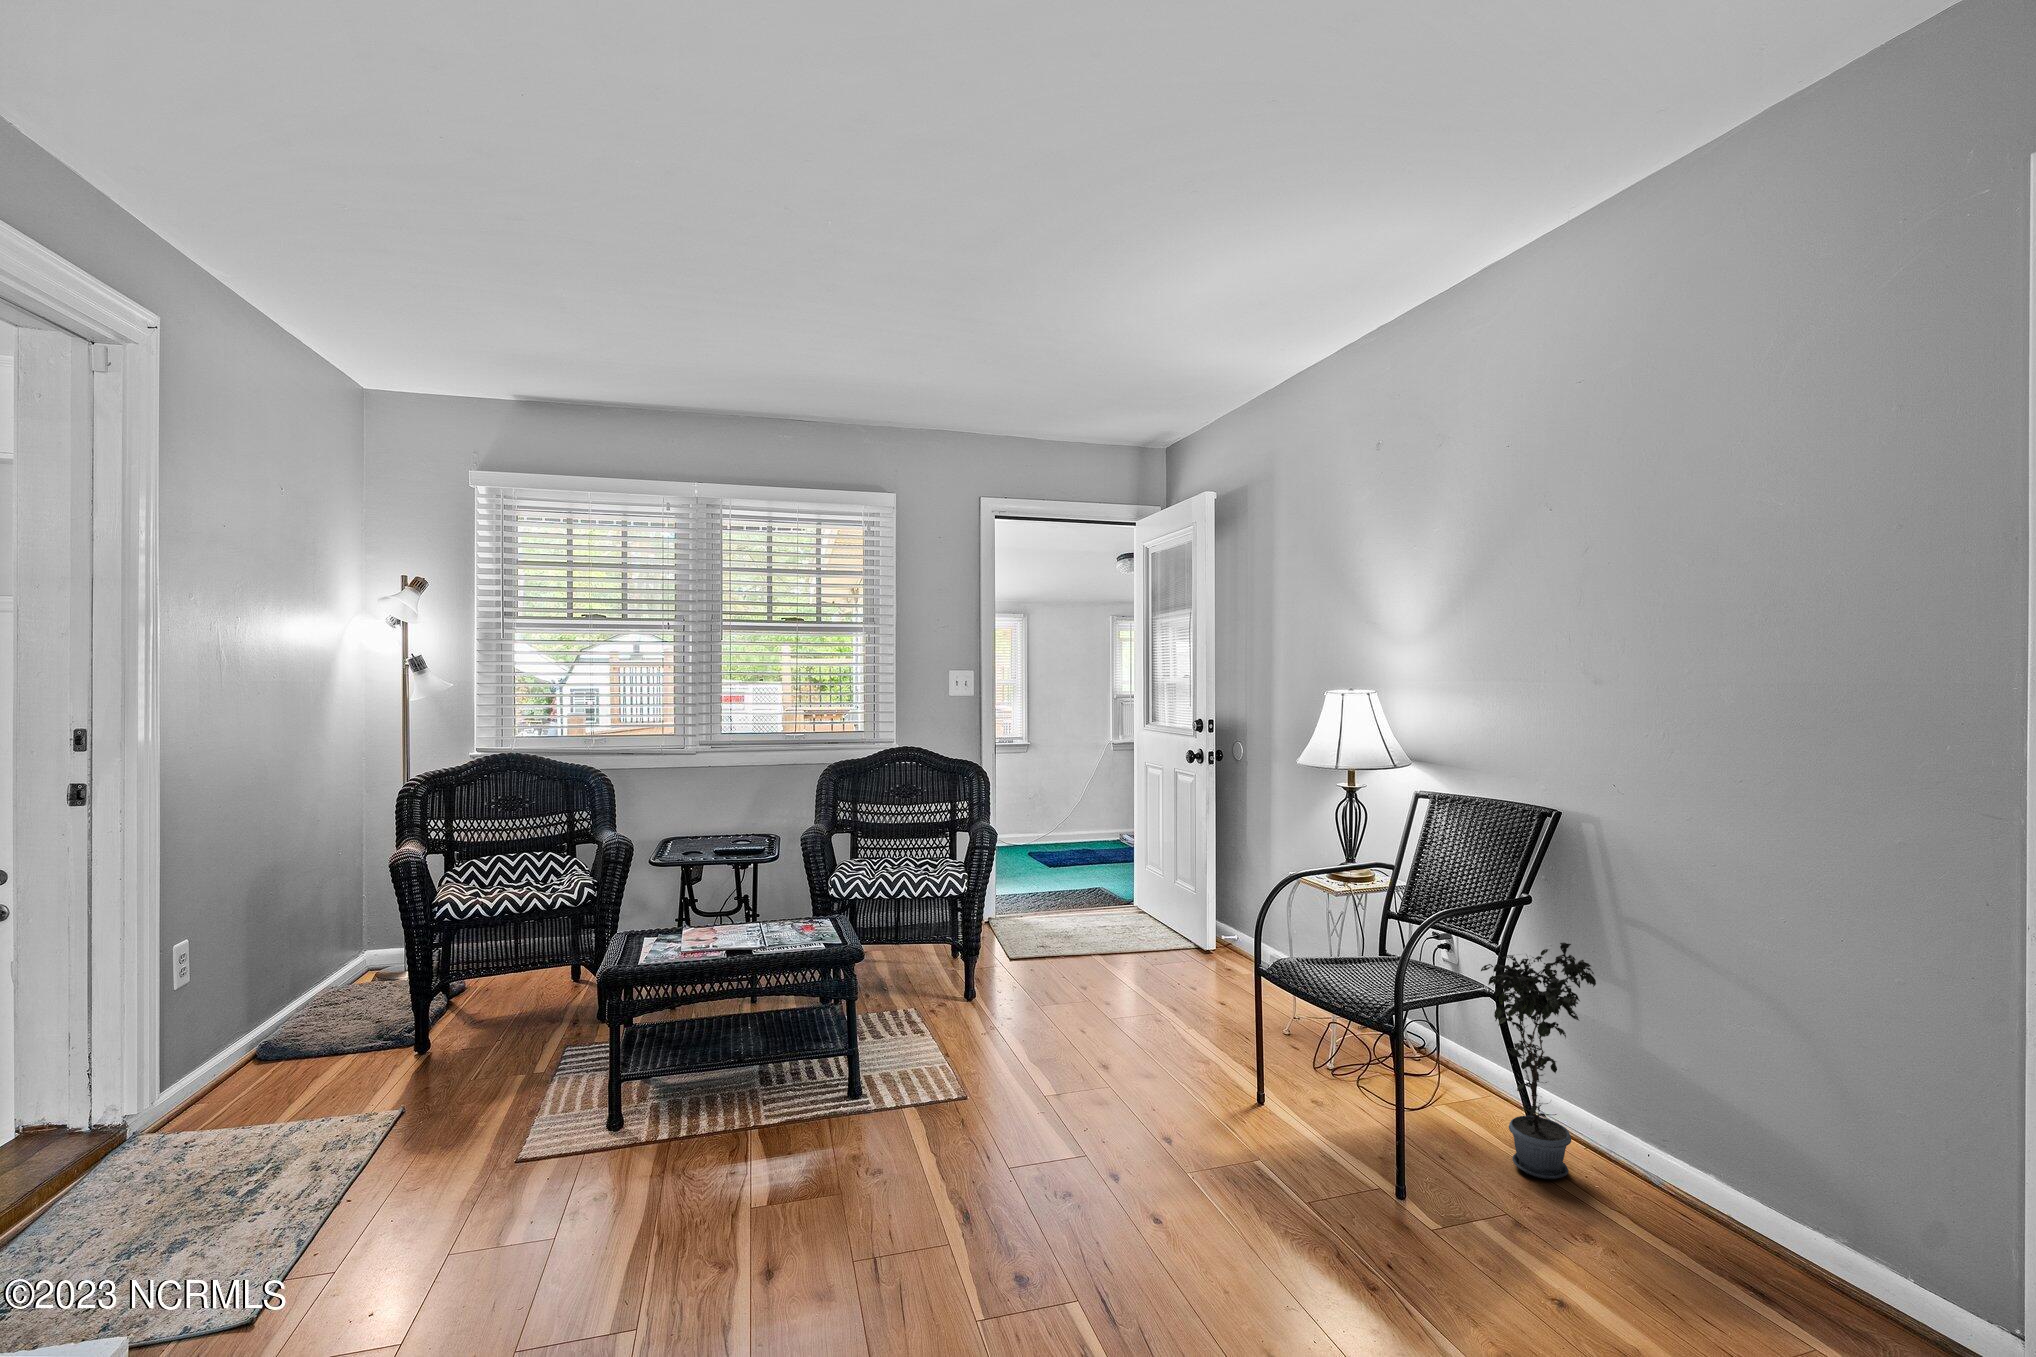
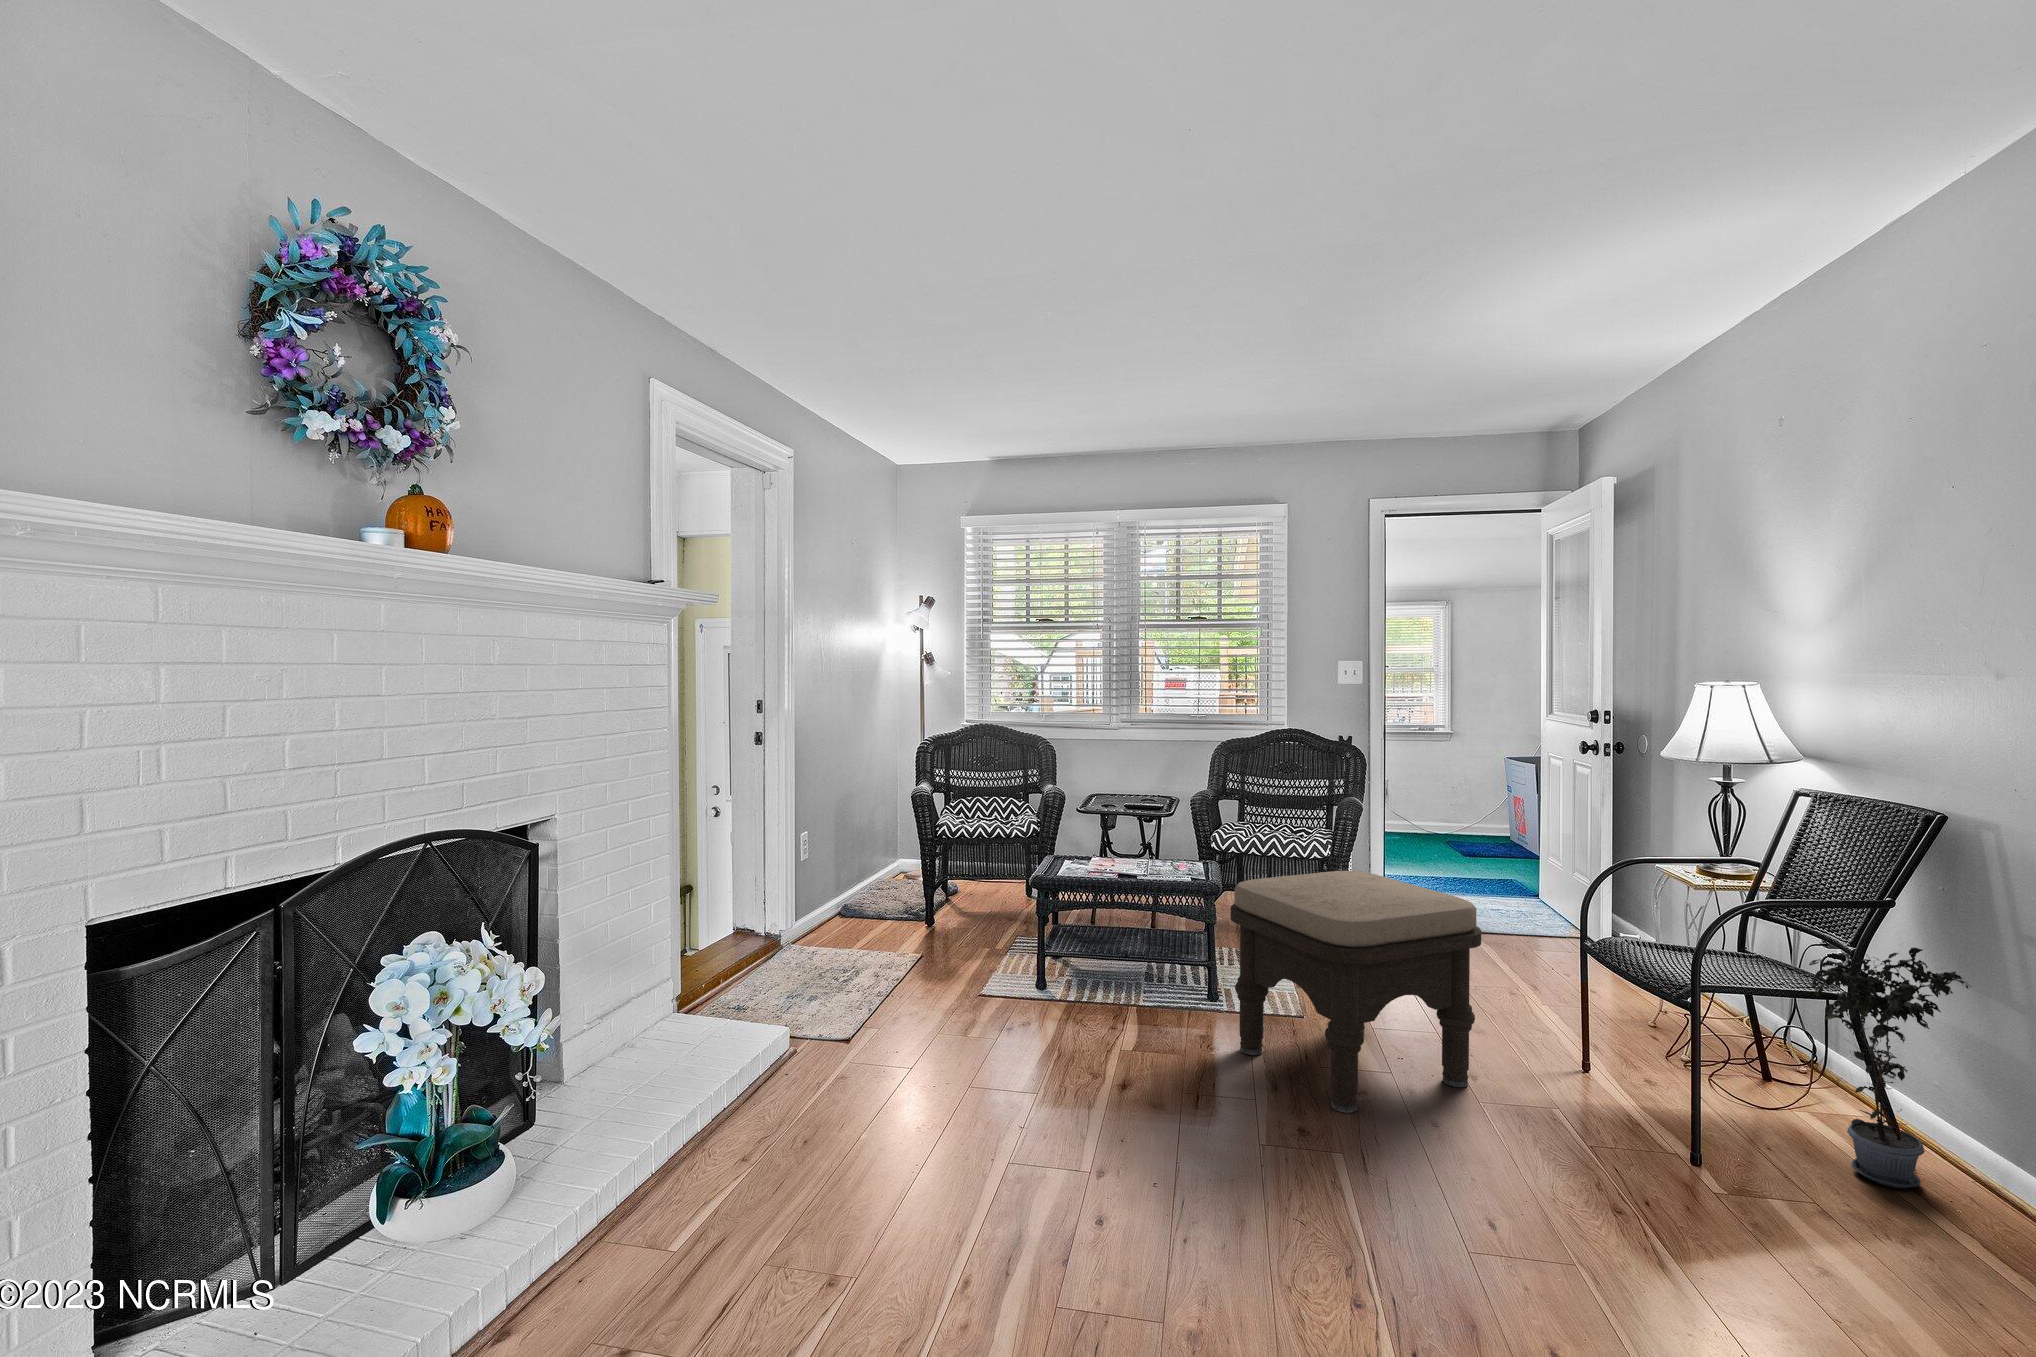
ottoman: none [895,915,1180,1231] -> present [1230,871,1481,1113]

